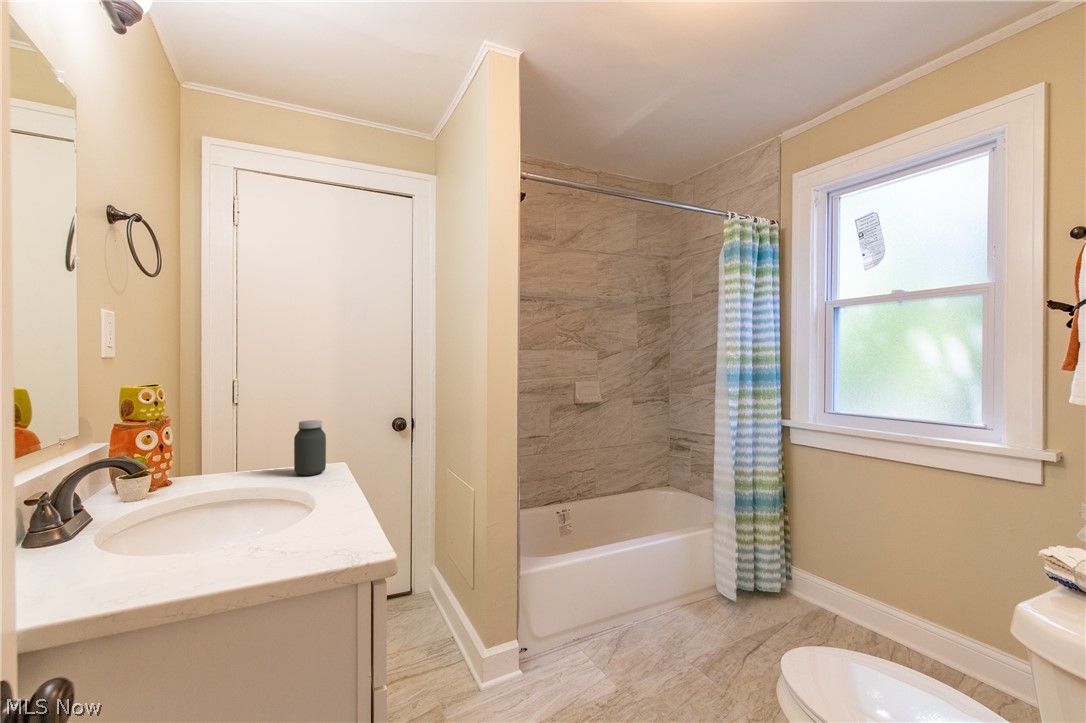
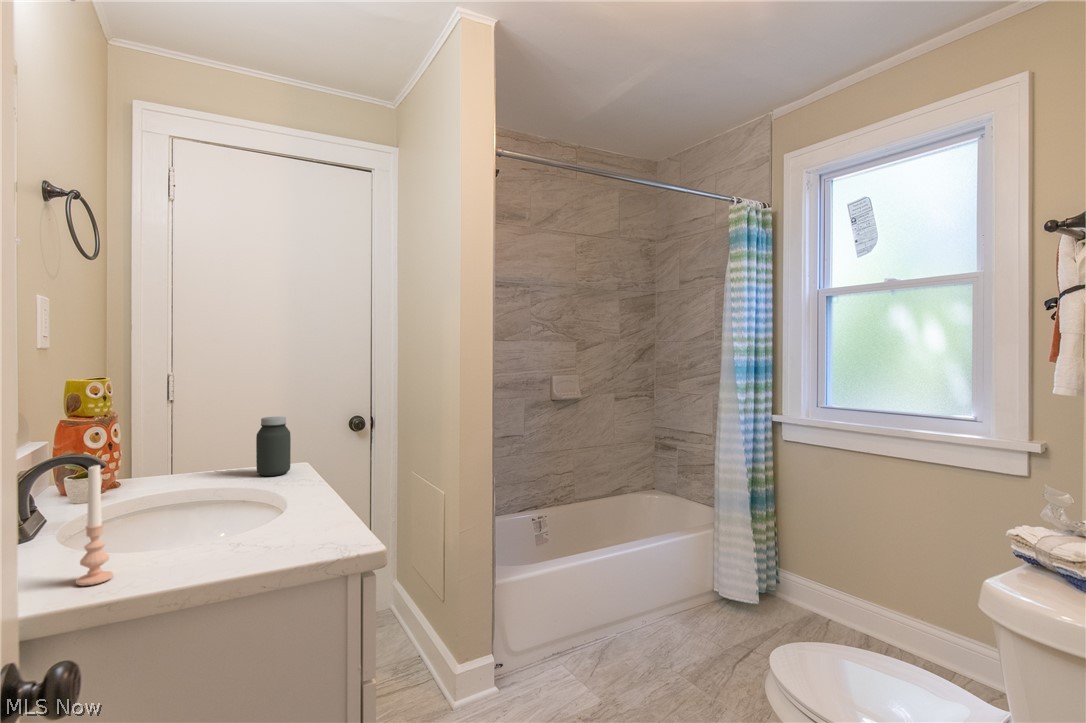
candle: none [87,476,126,596] -> present [76,465,113,586]

